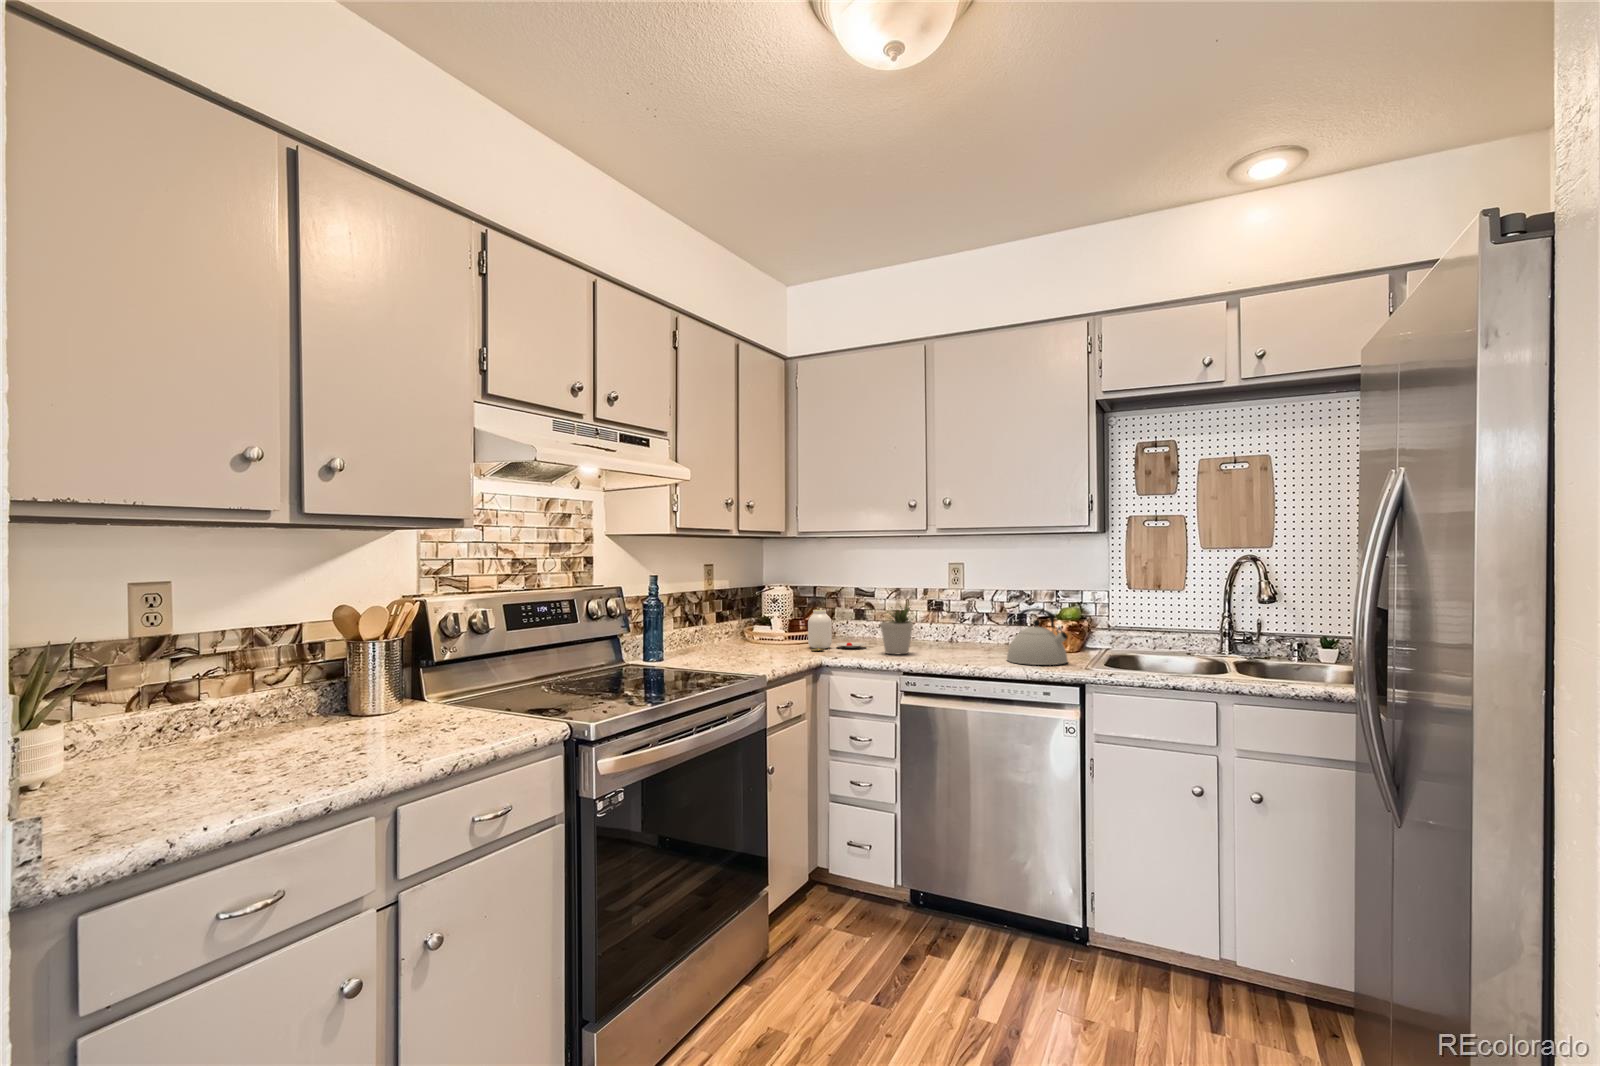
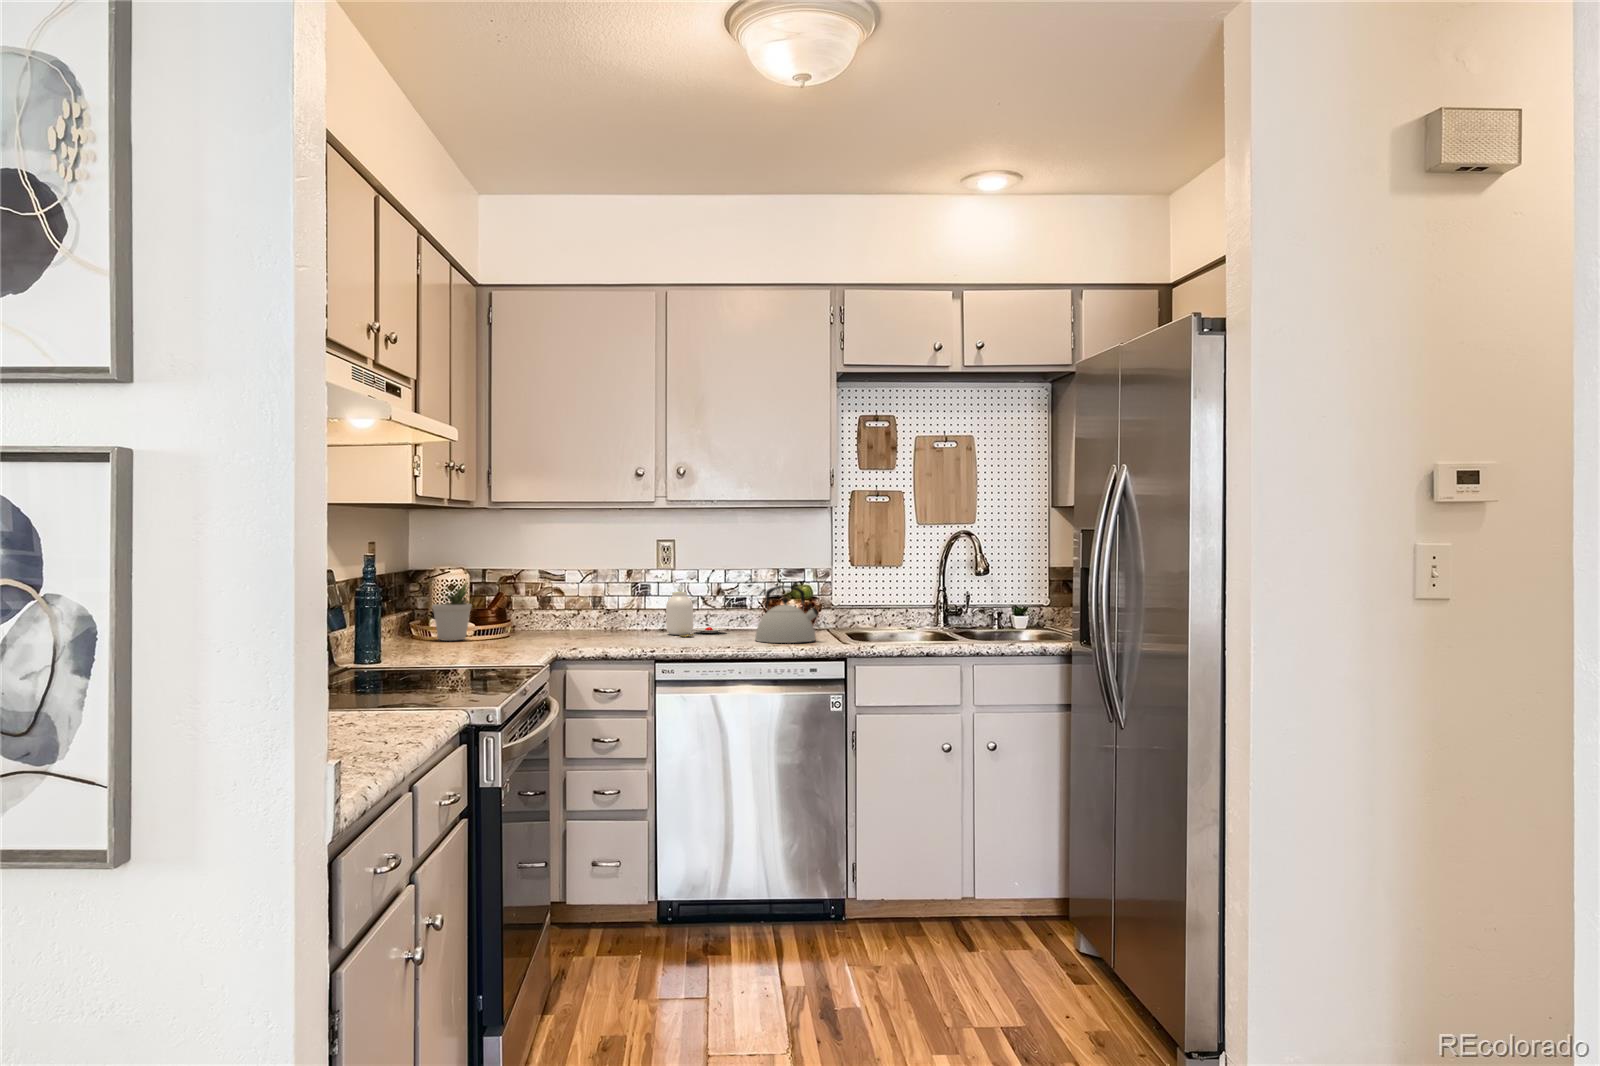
potted plant: present [880,605,913,654] -> present [432,583,472,641]
jar: present [808,610,867,651] -> present [666,592,726,637]

